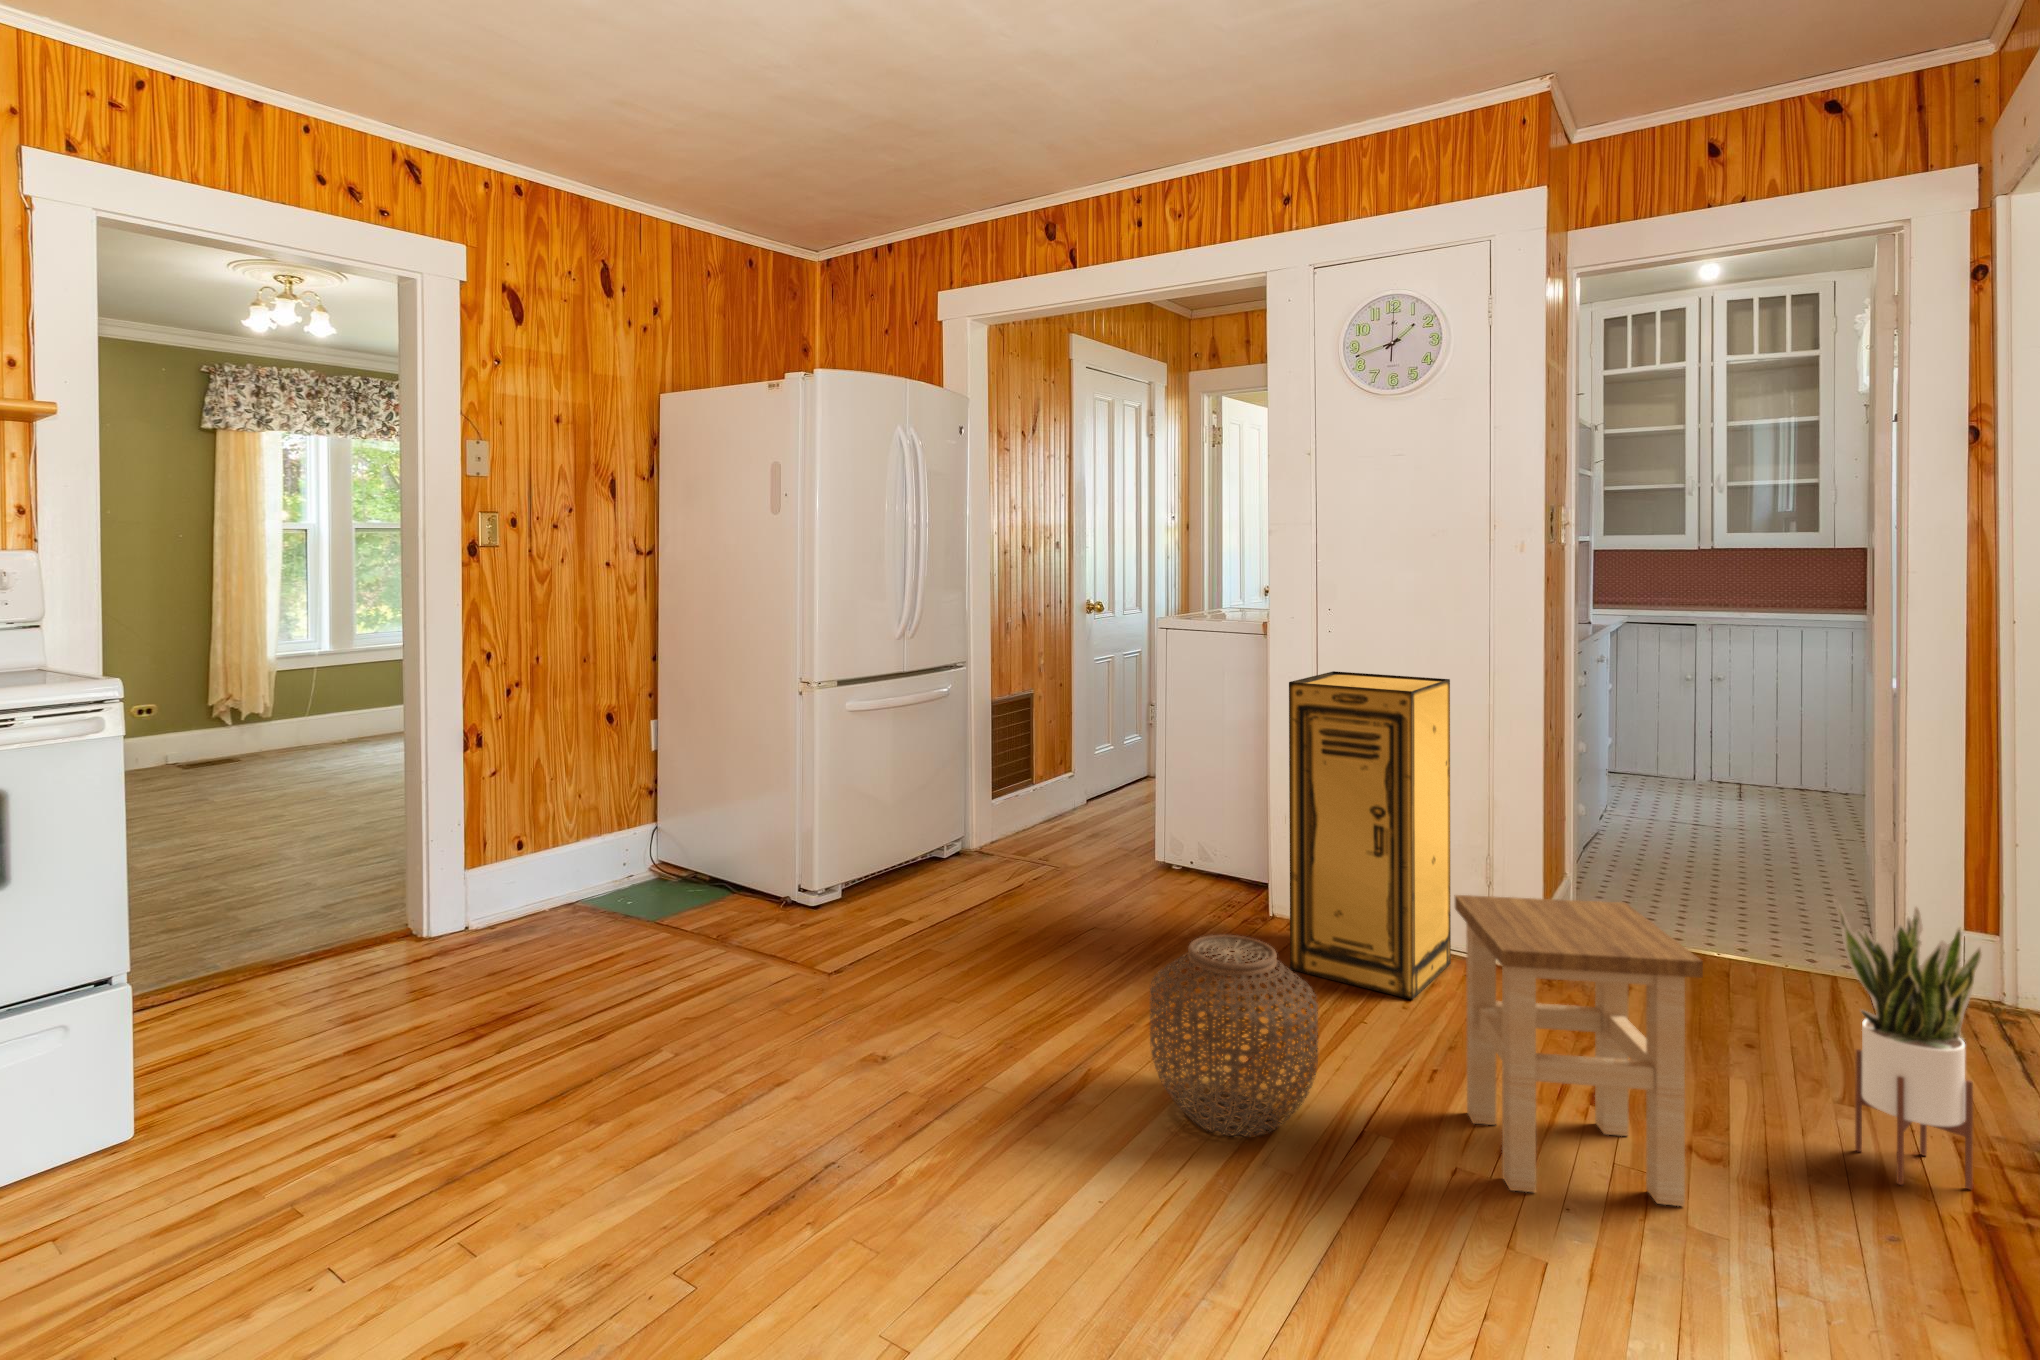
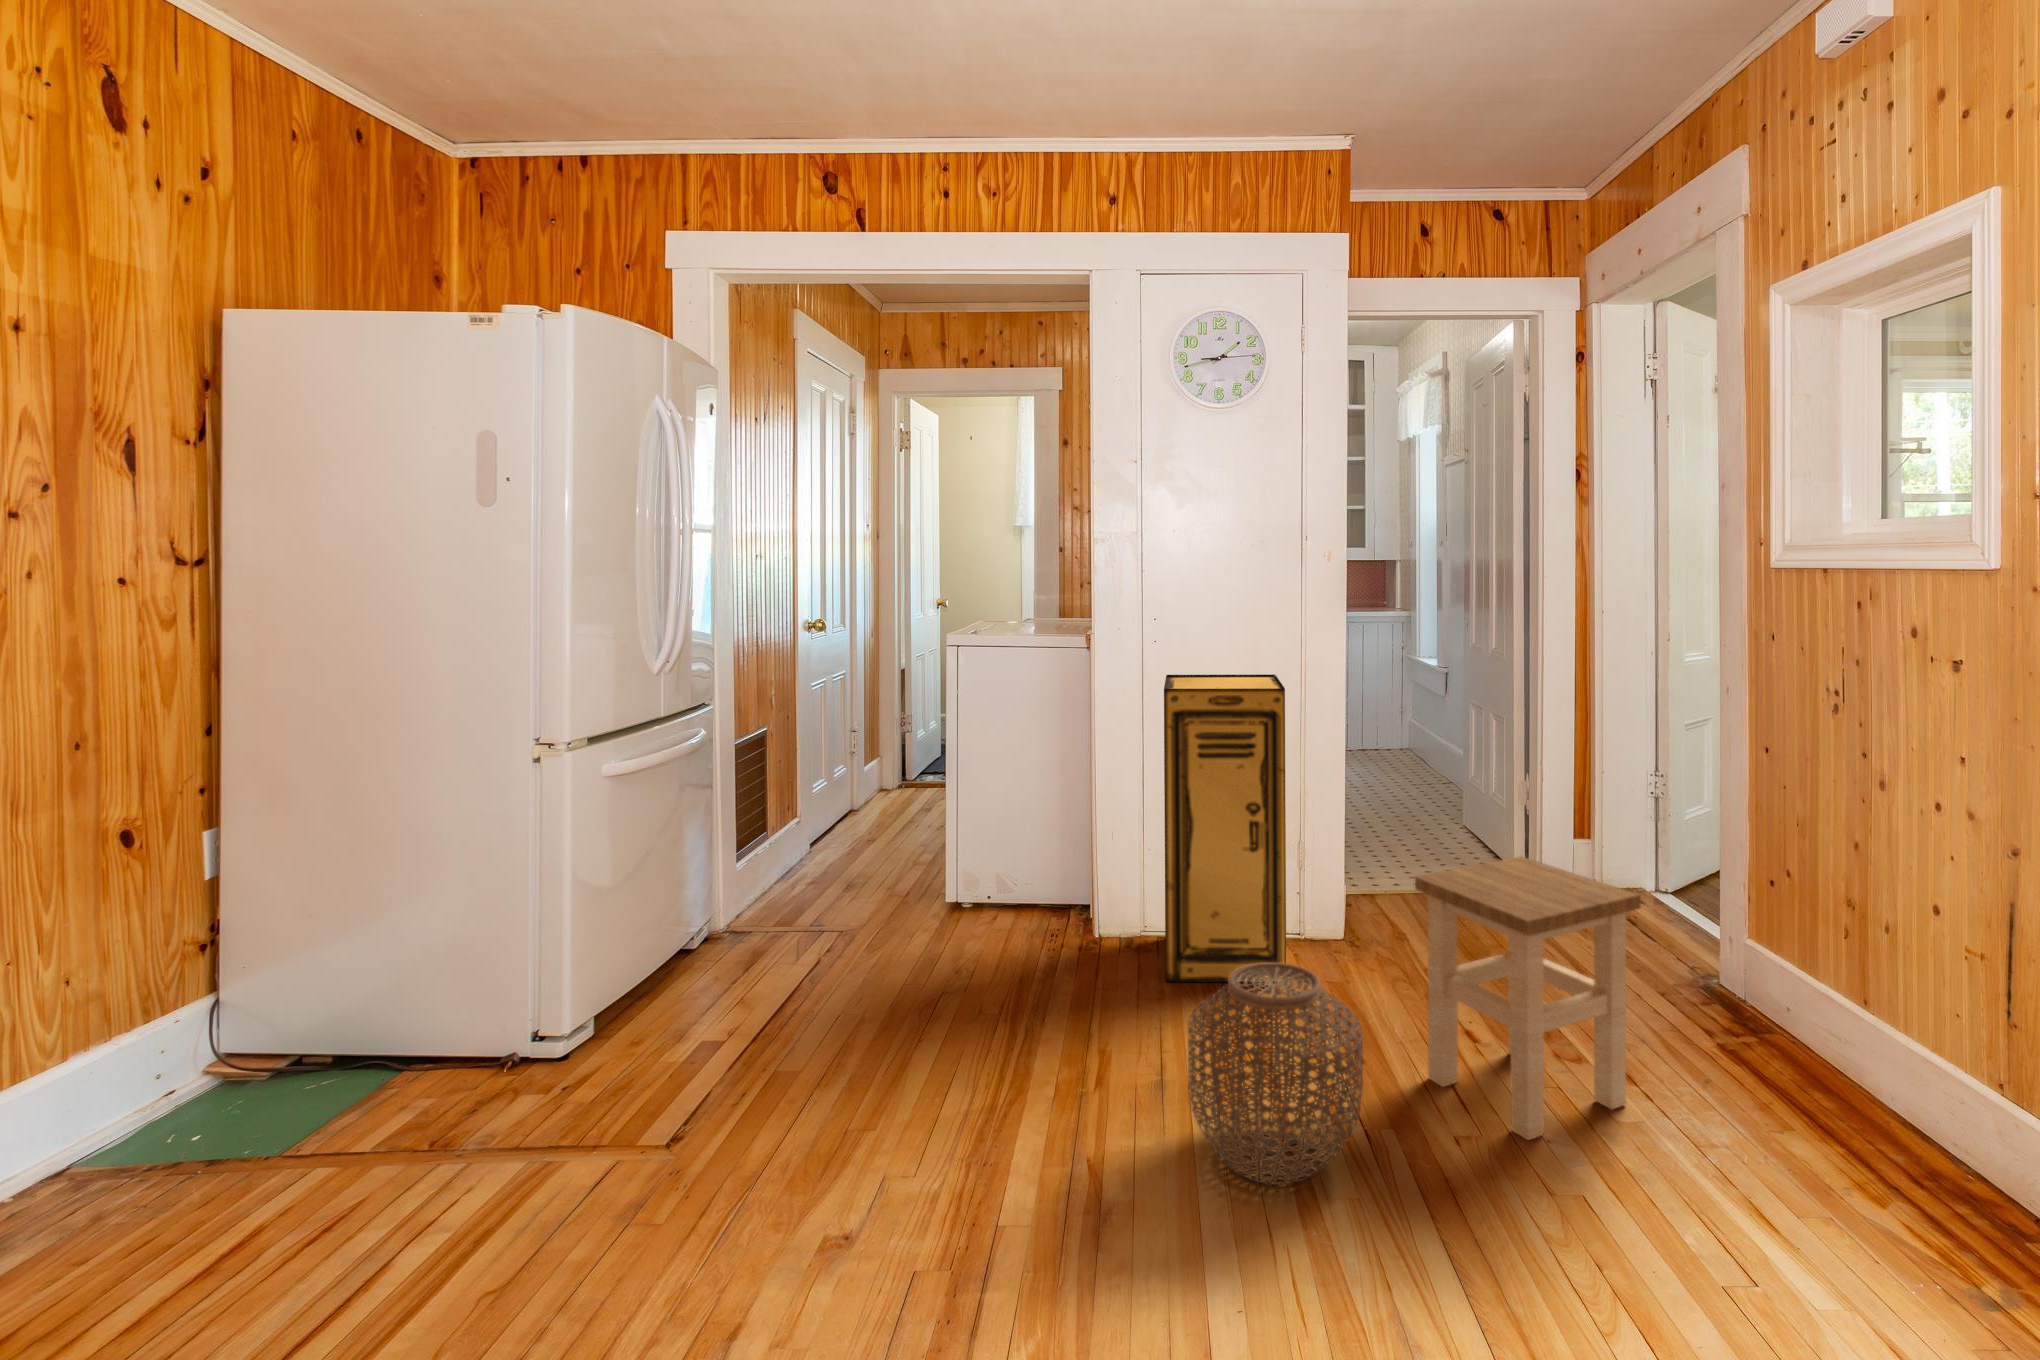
potted plant: present [1834,899,1982,1189] -> none [1641,821,1721,1035]

